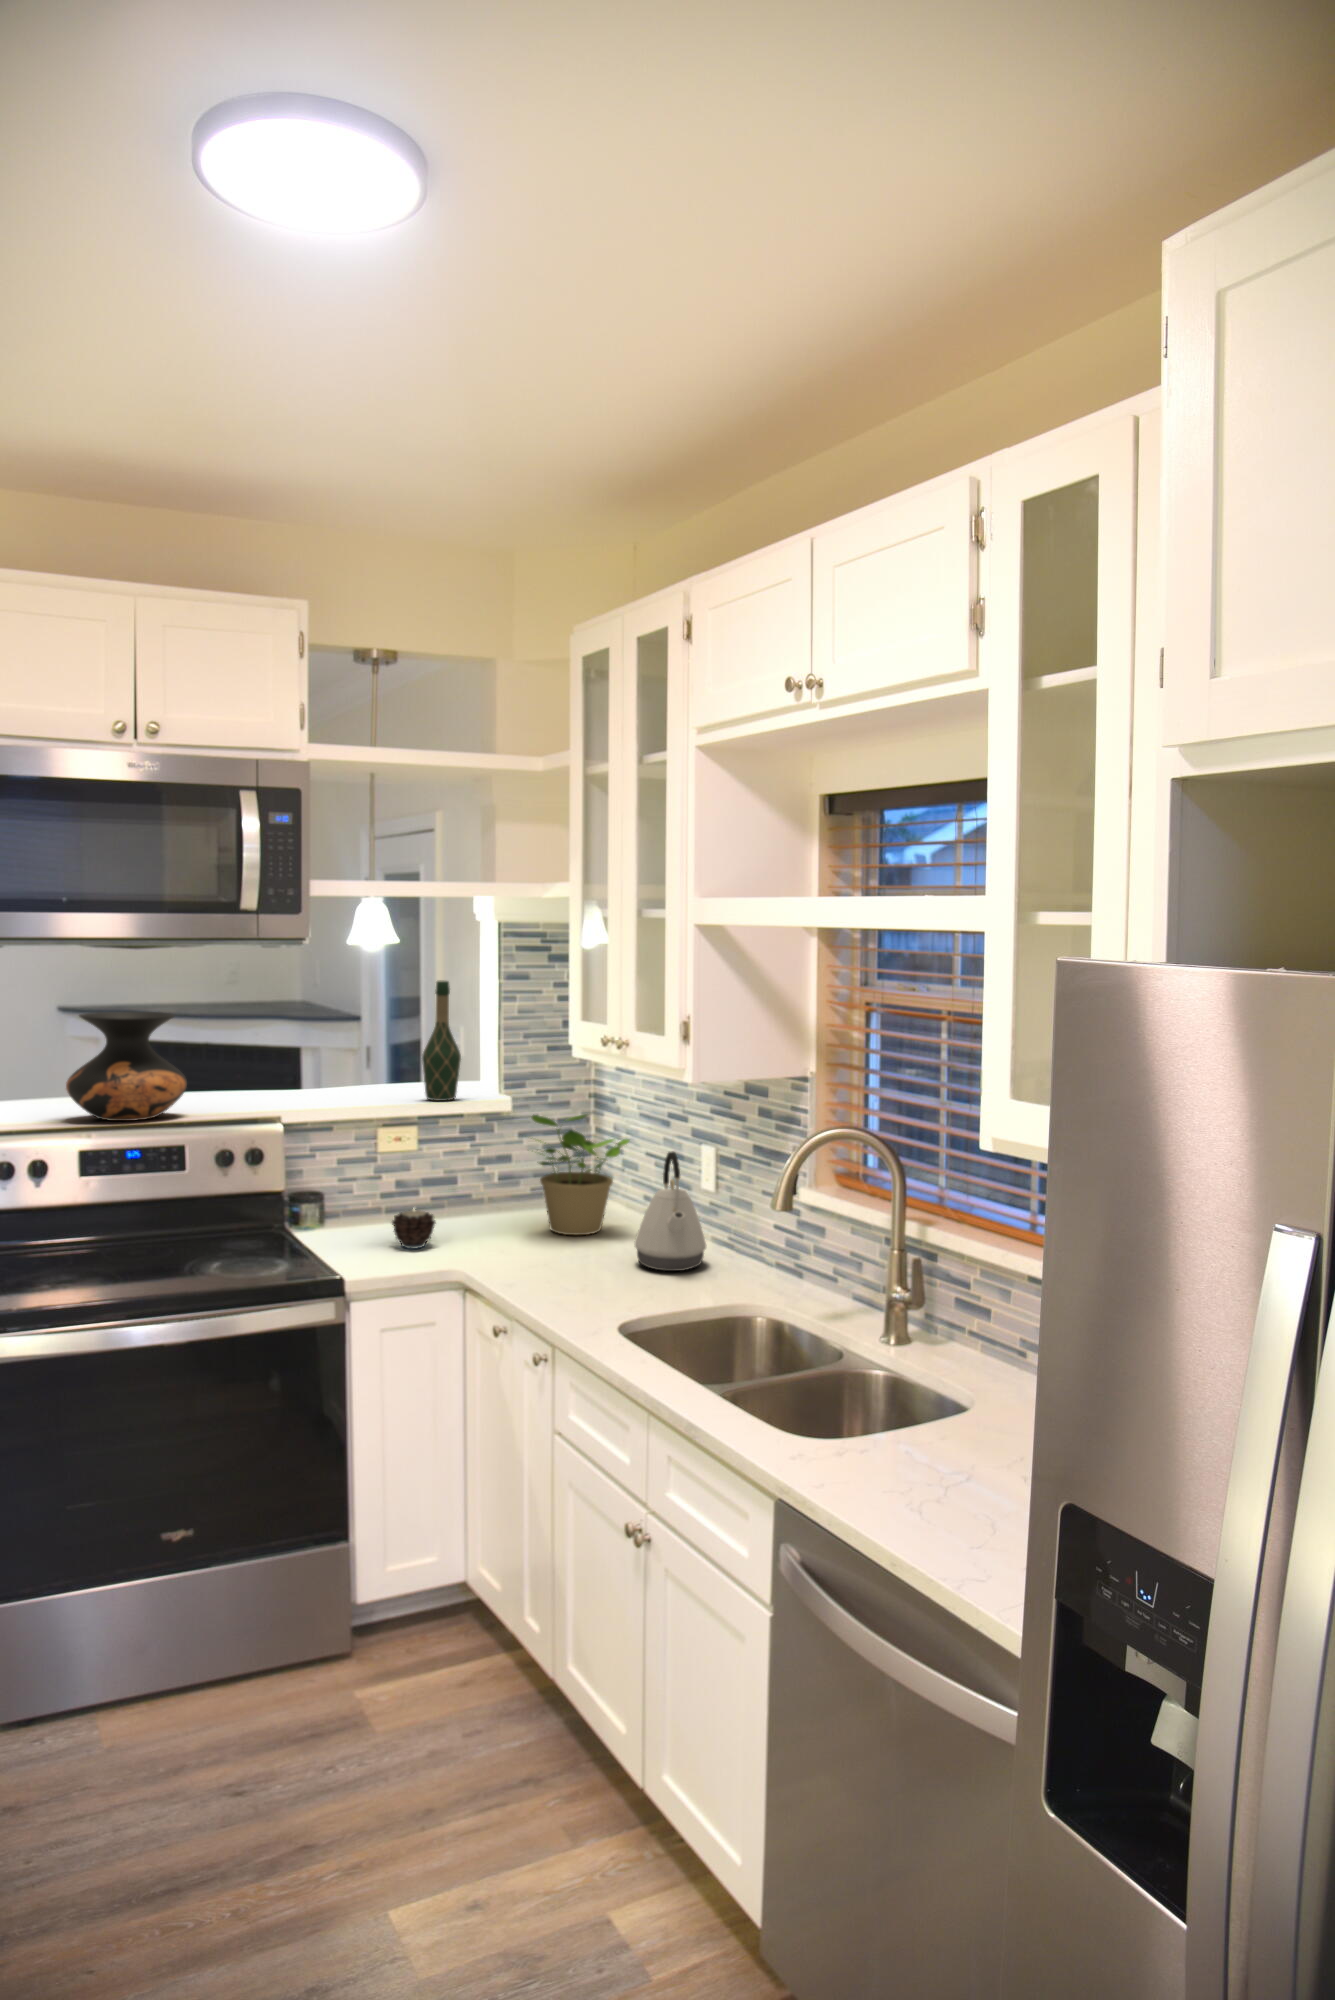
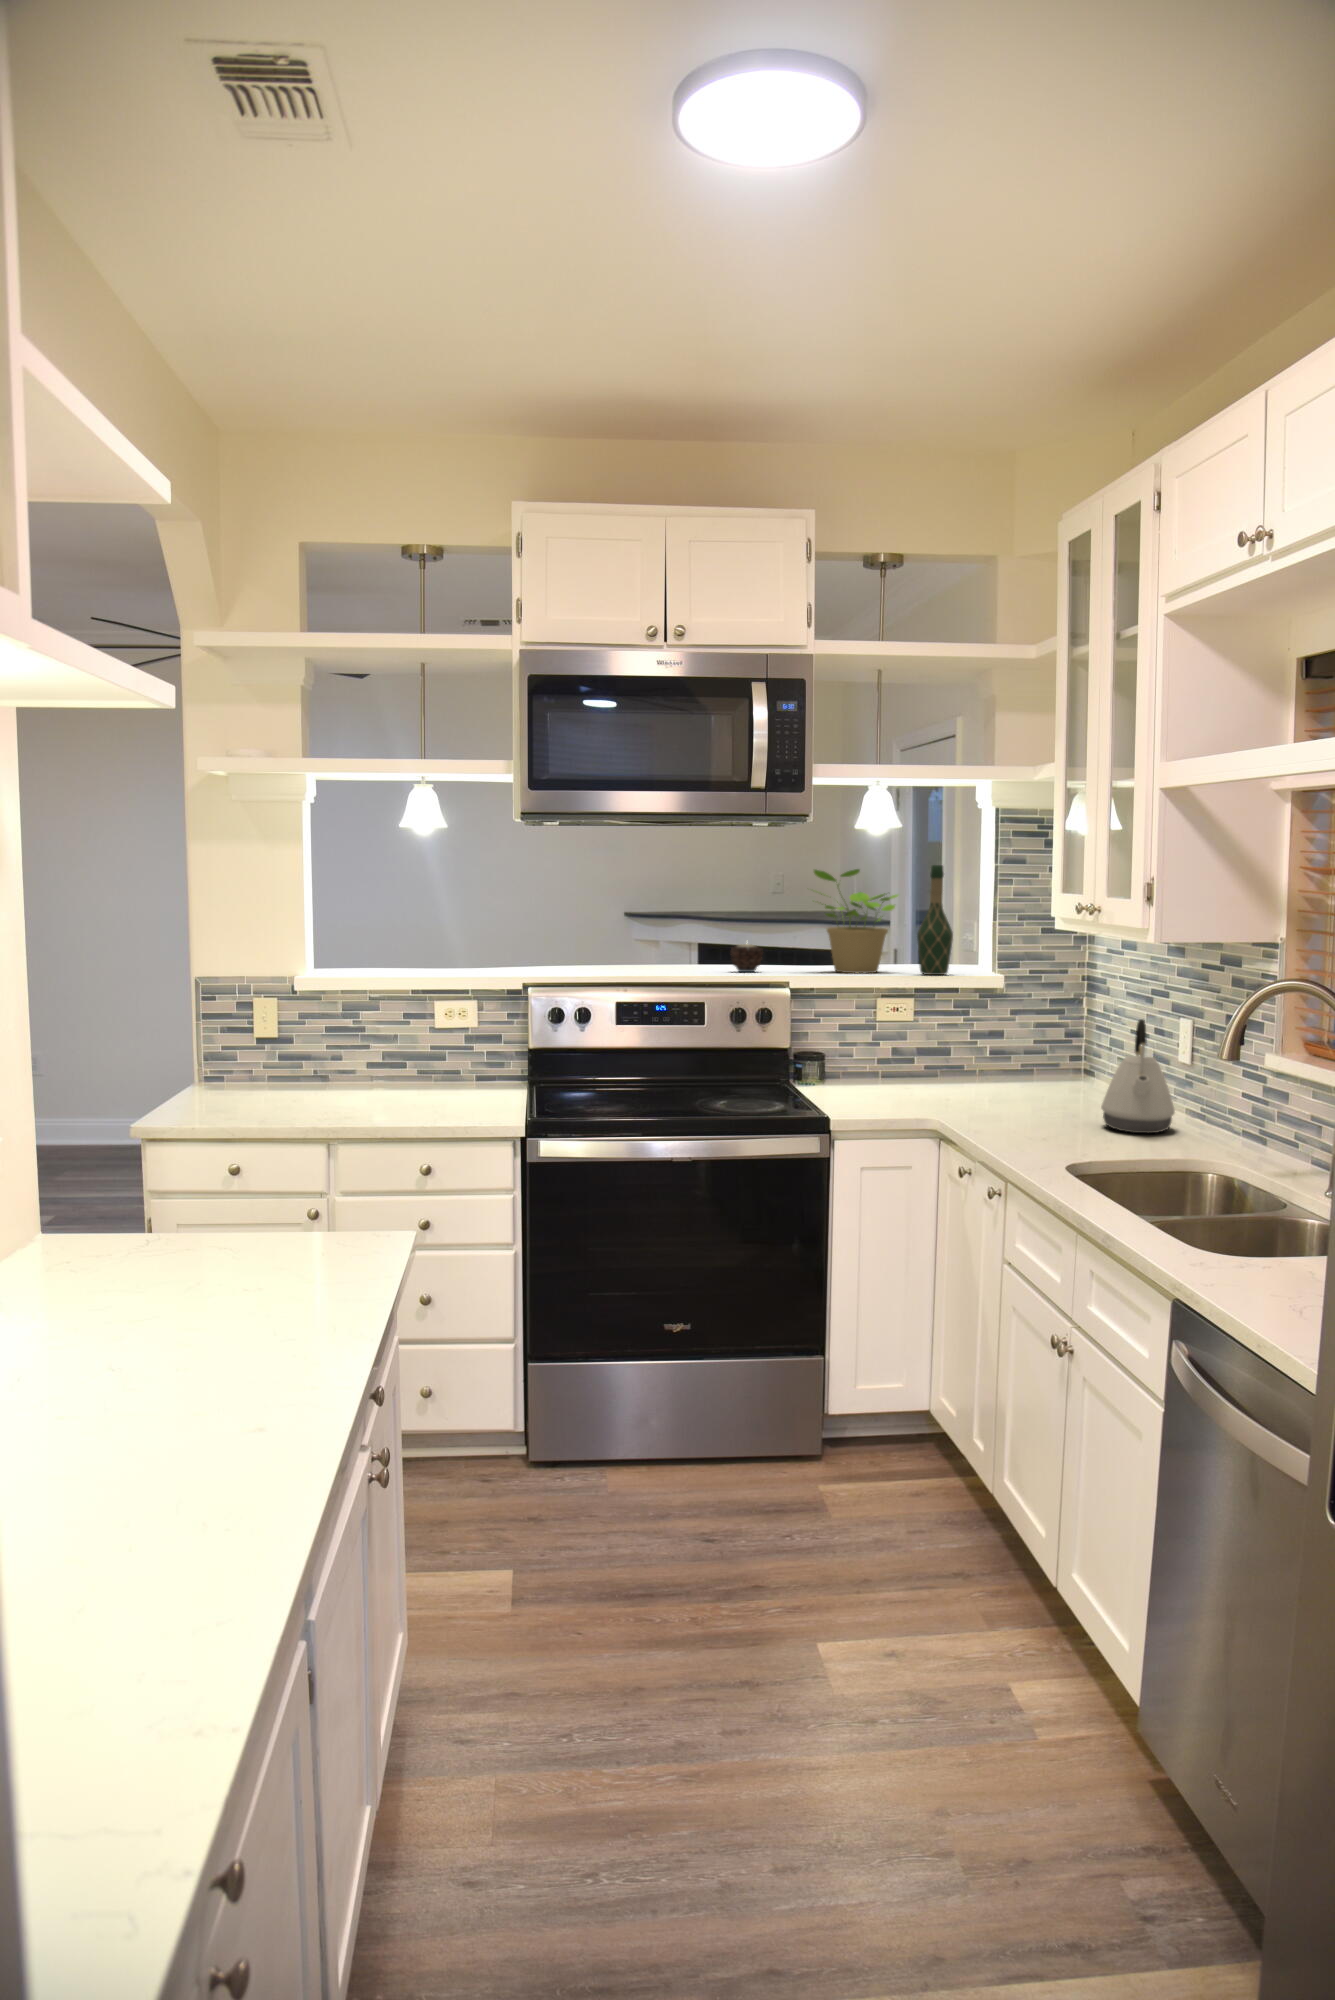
vase: present [66,1012,187,1121] -> none [620,890,713,978]
potted plant: present [532,1115,629,1235] -> present [814,869,898,973]
candle: present [392,1210,436,1249] -> present [730,945,763,972]

